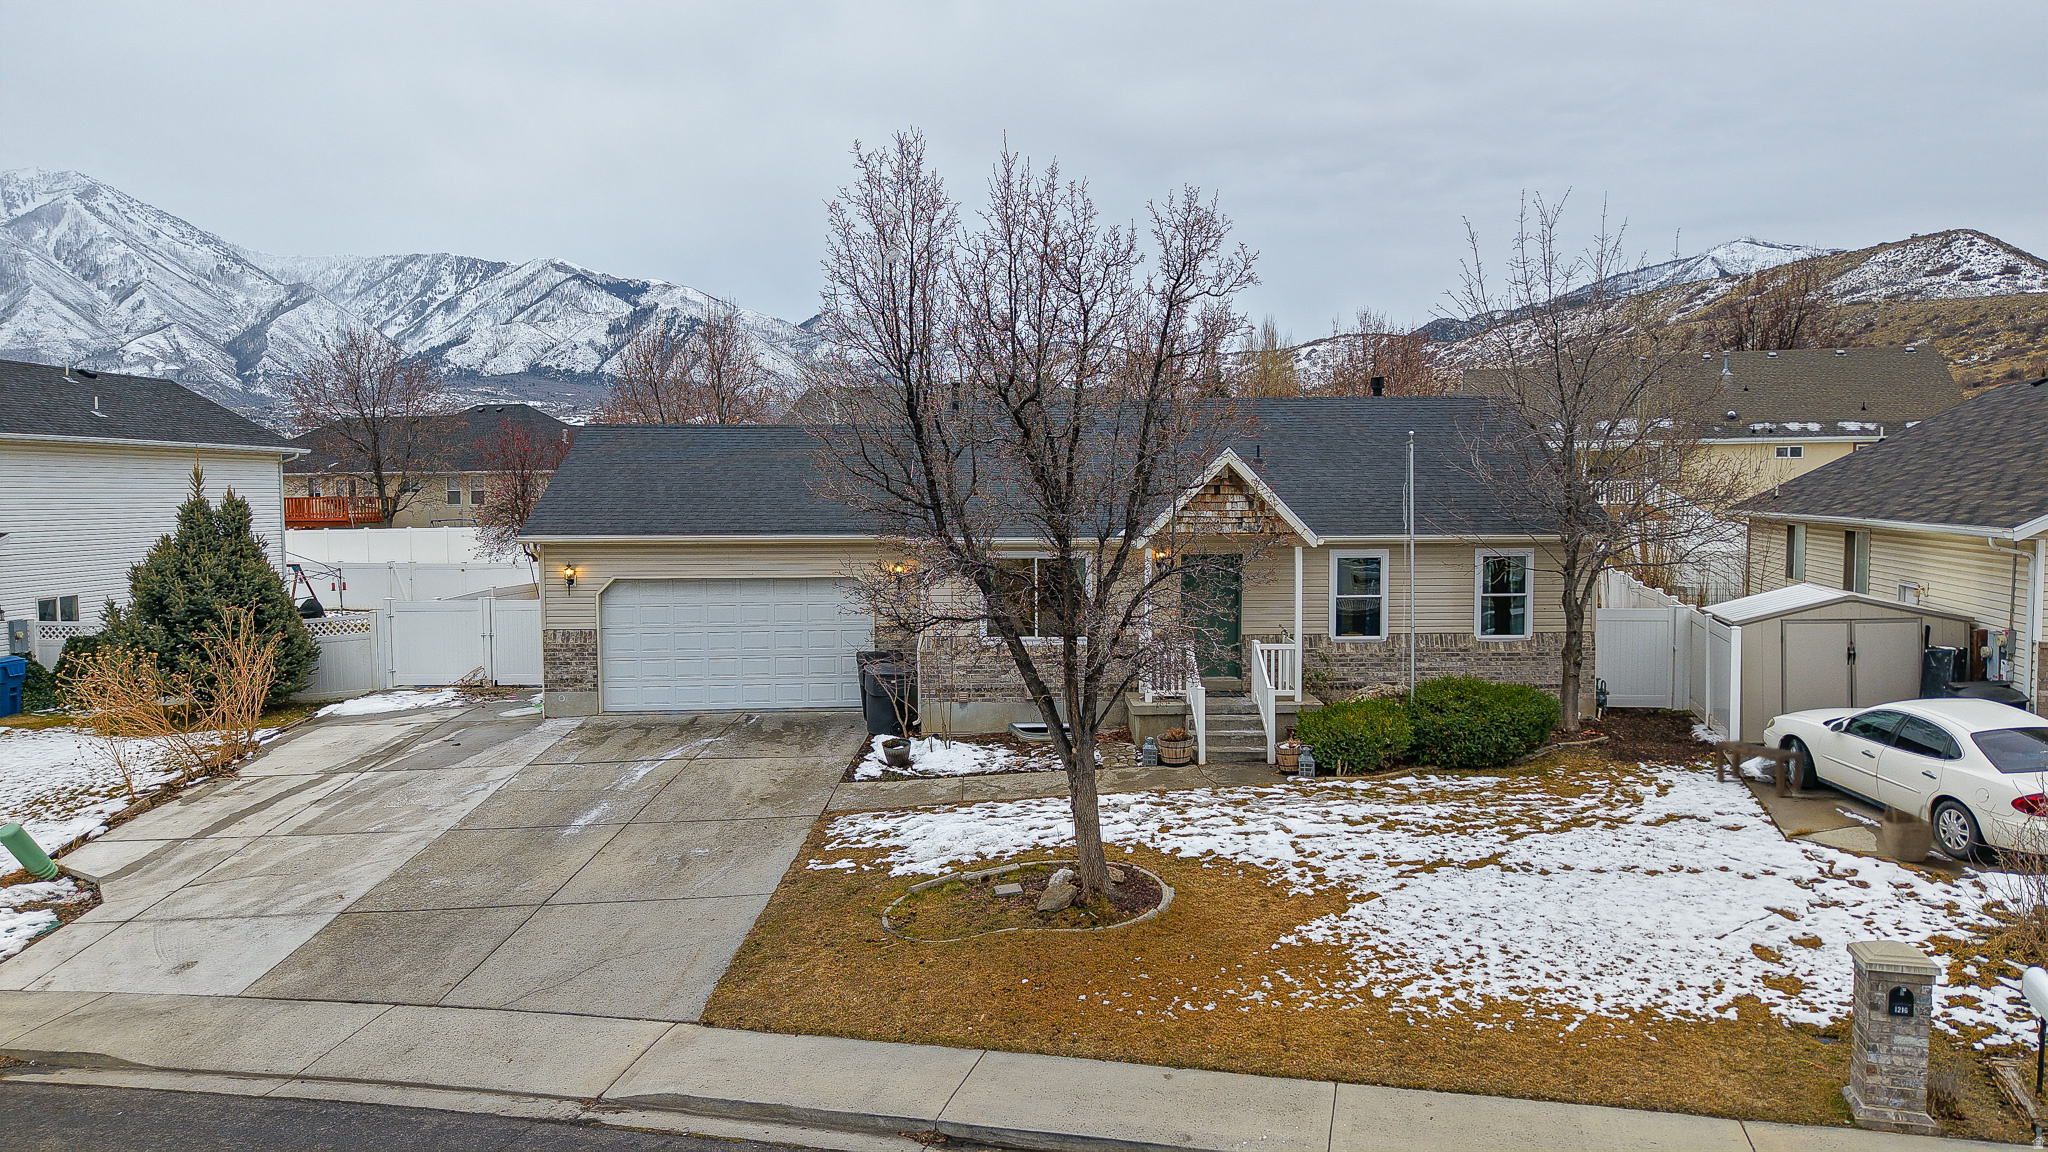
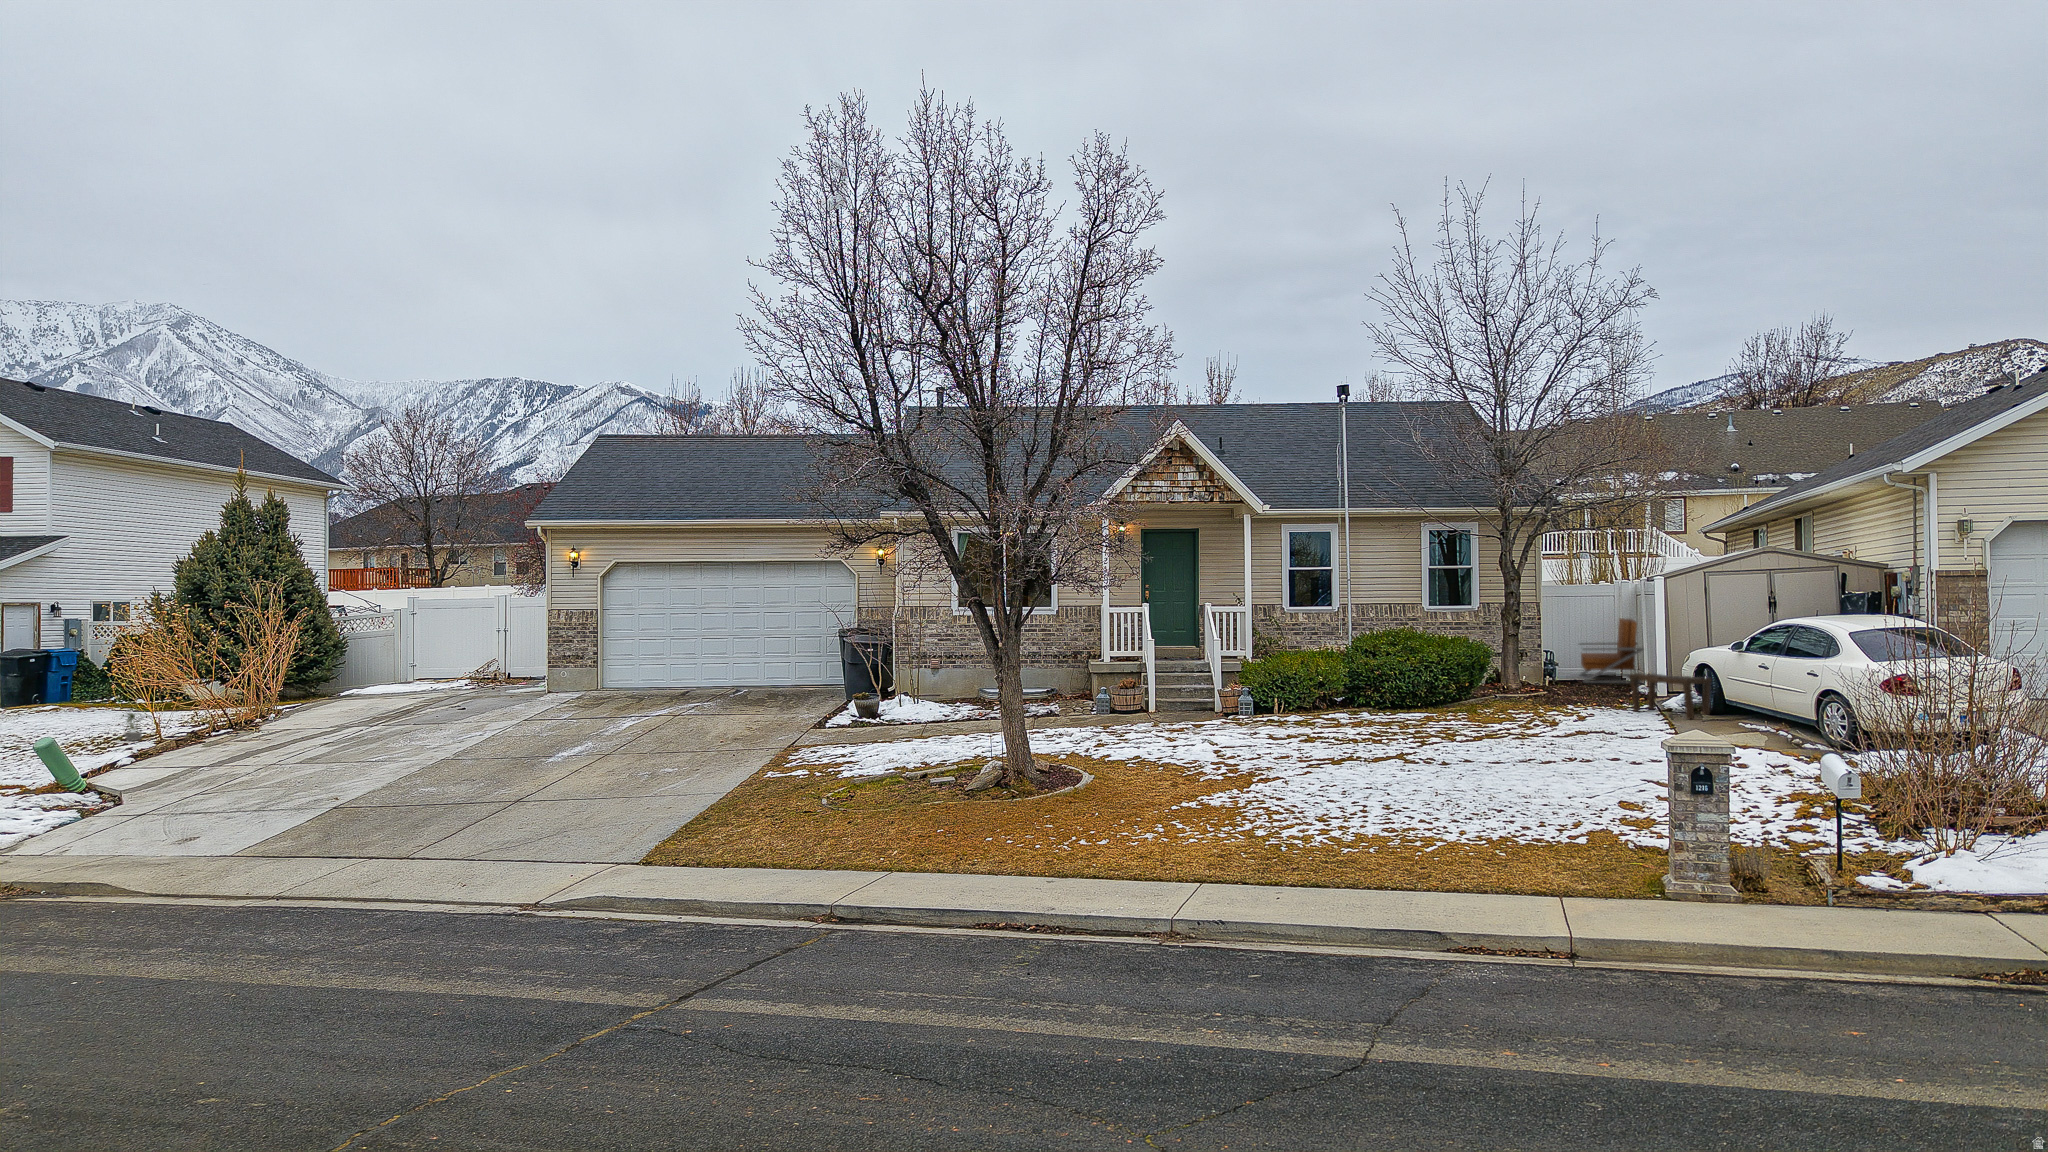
lounge chair: none [1642,658,1716,732] -> present [1580,618,1643,683]
potted plant: none [69,759,113,791] -> present [121,713,143,741]
woven basket: present [1882,804,1933,862] -> none [1770,700,1817,754]

